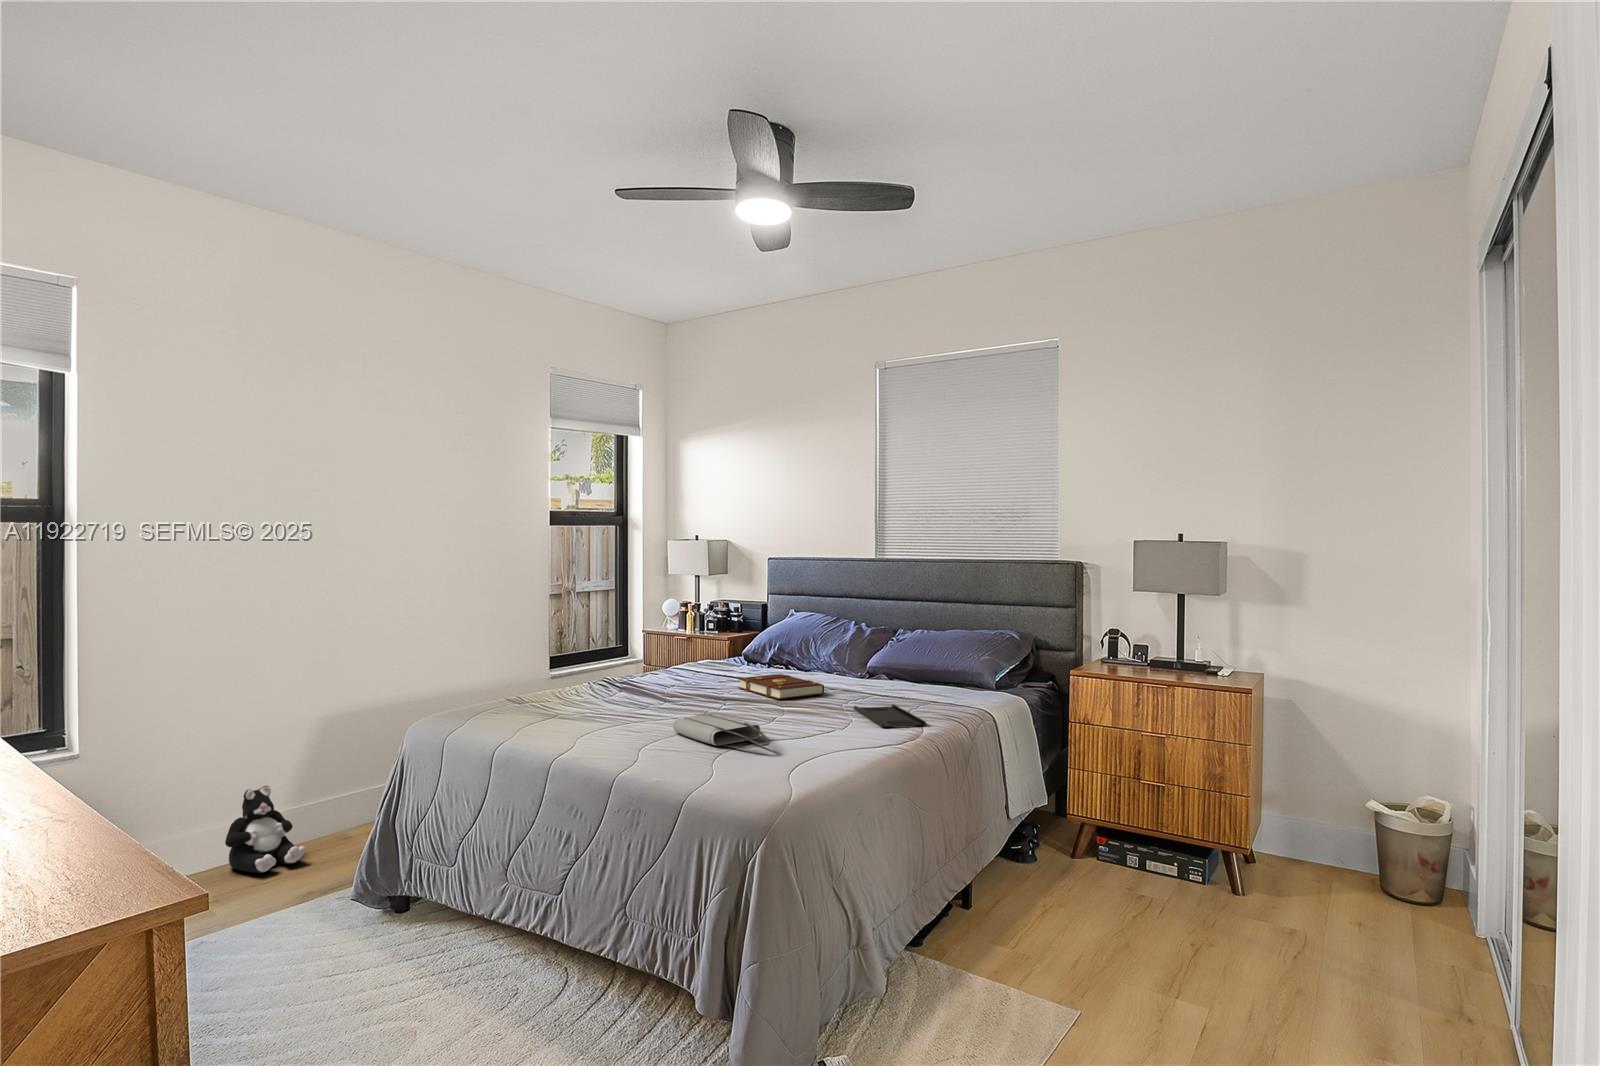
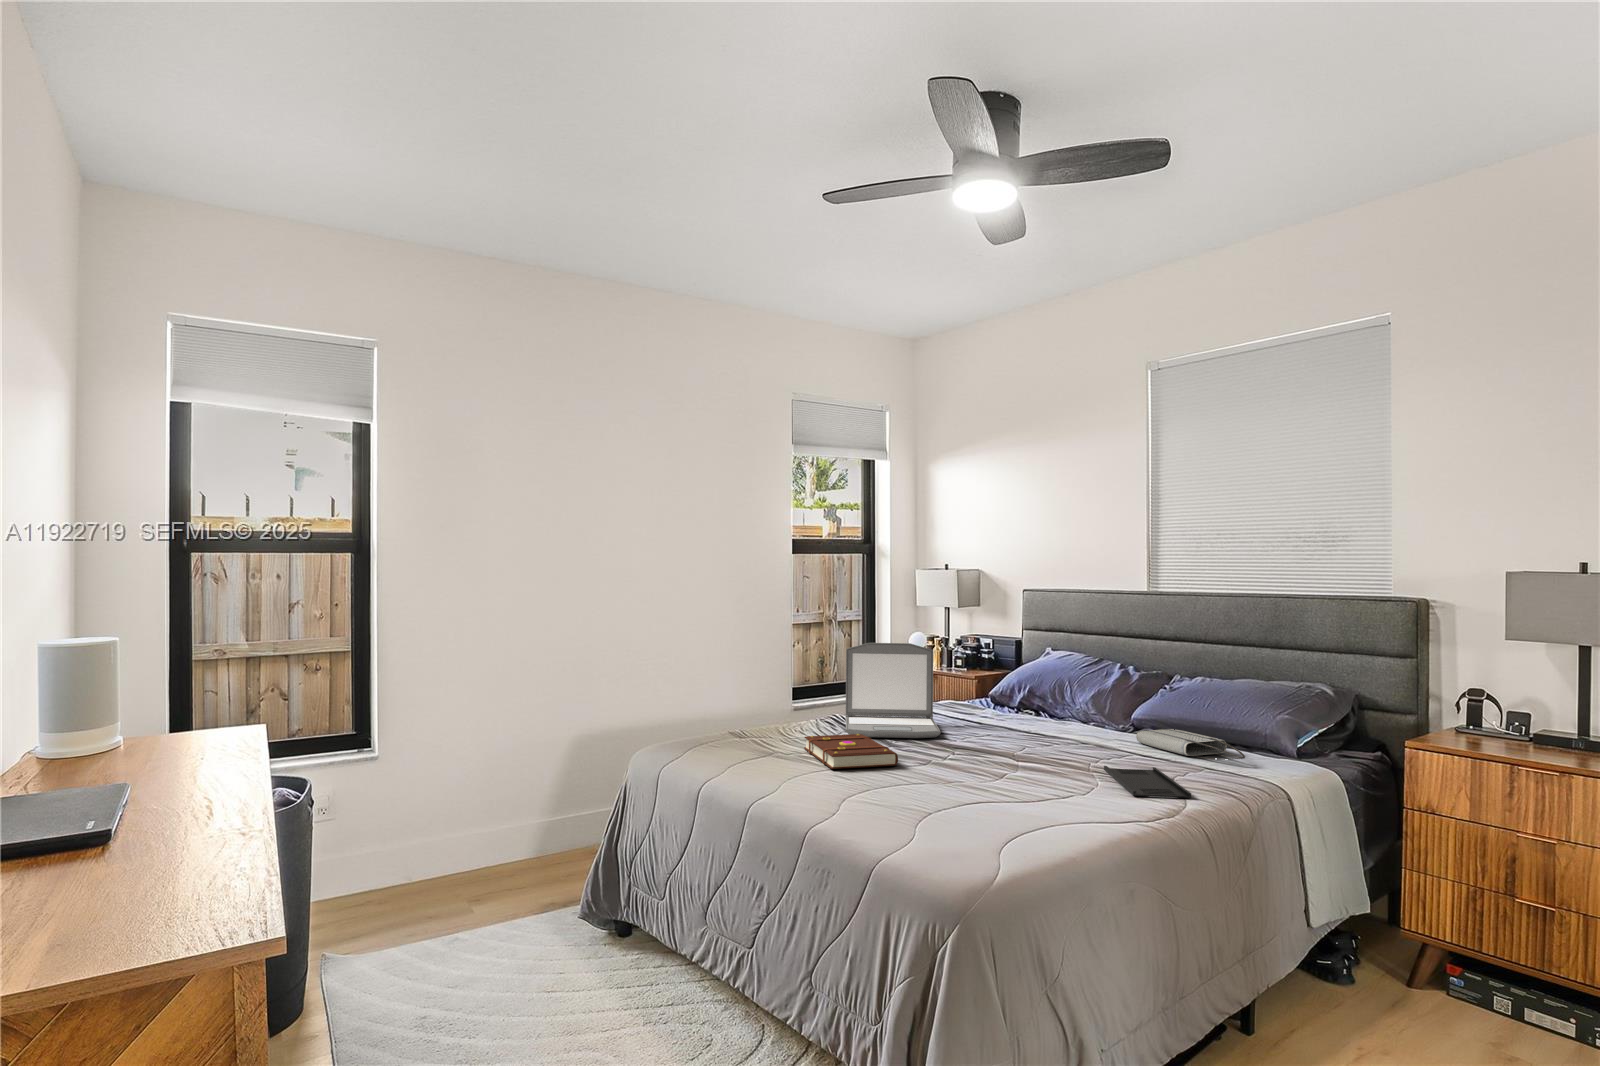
laptop: none [618,609,710,697] -> present [846,643,940,738]
book: present [739,674,824,699] -> present [804,734,898,769]
tote bag: present [673,714,769,748] -> present [1136,729,1245,759]
plush toy: present [225,786,306,873] -> none [486,796,553,880]

